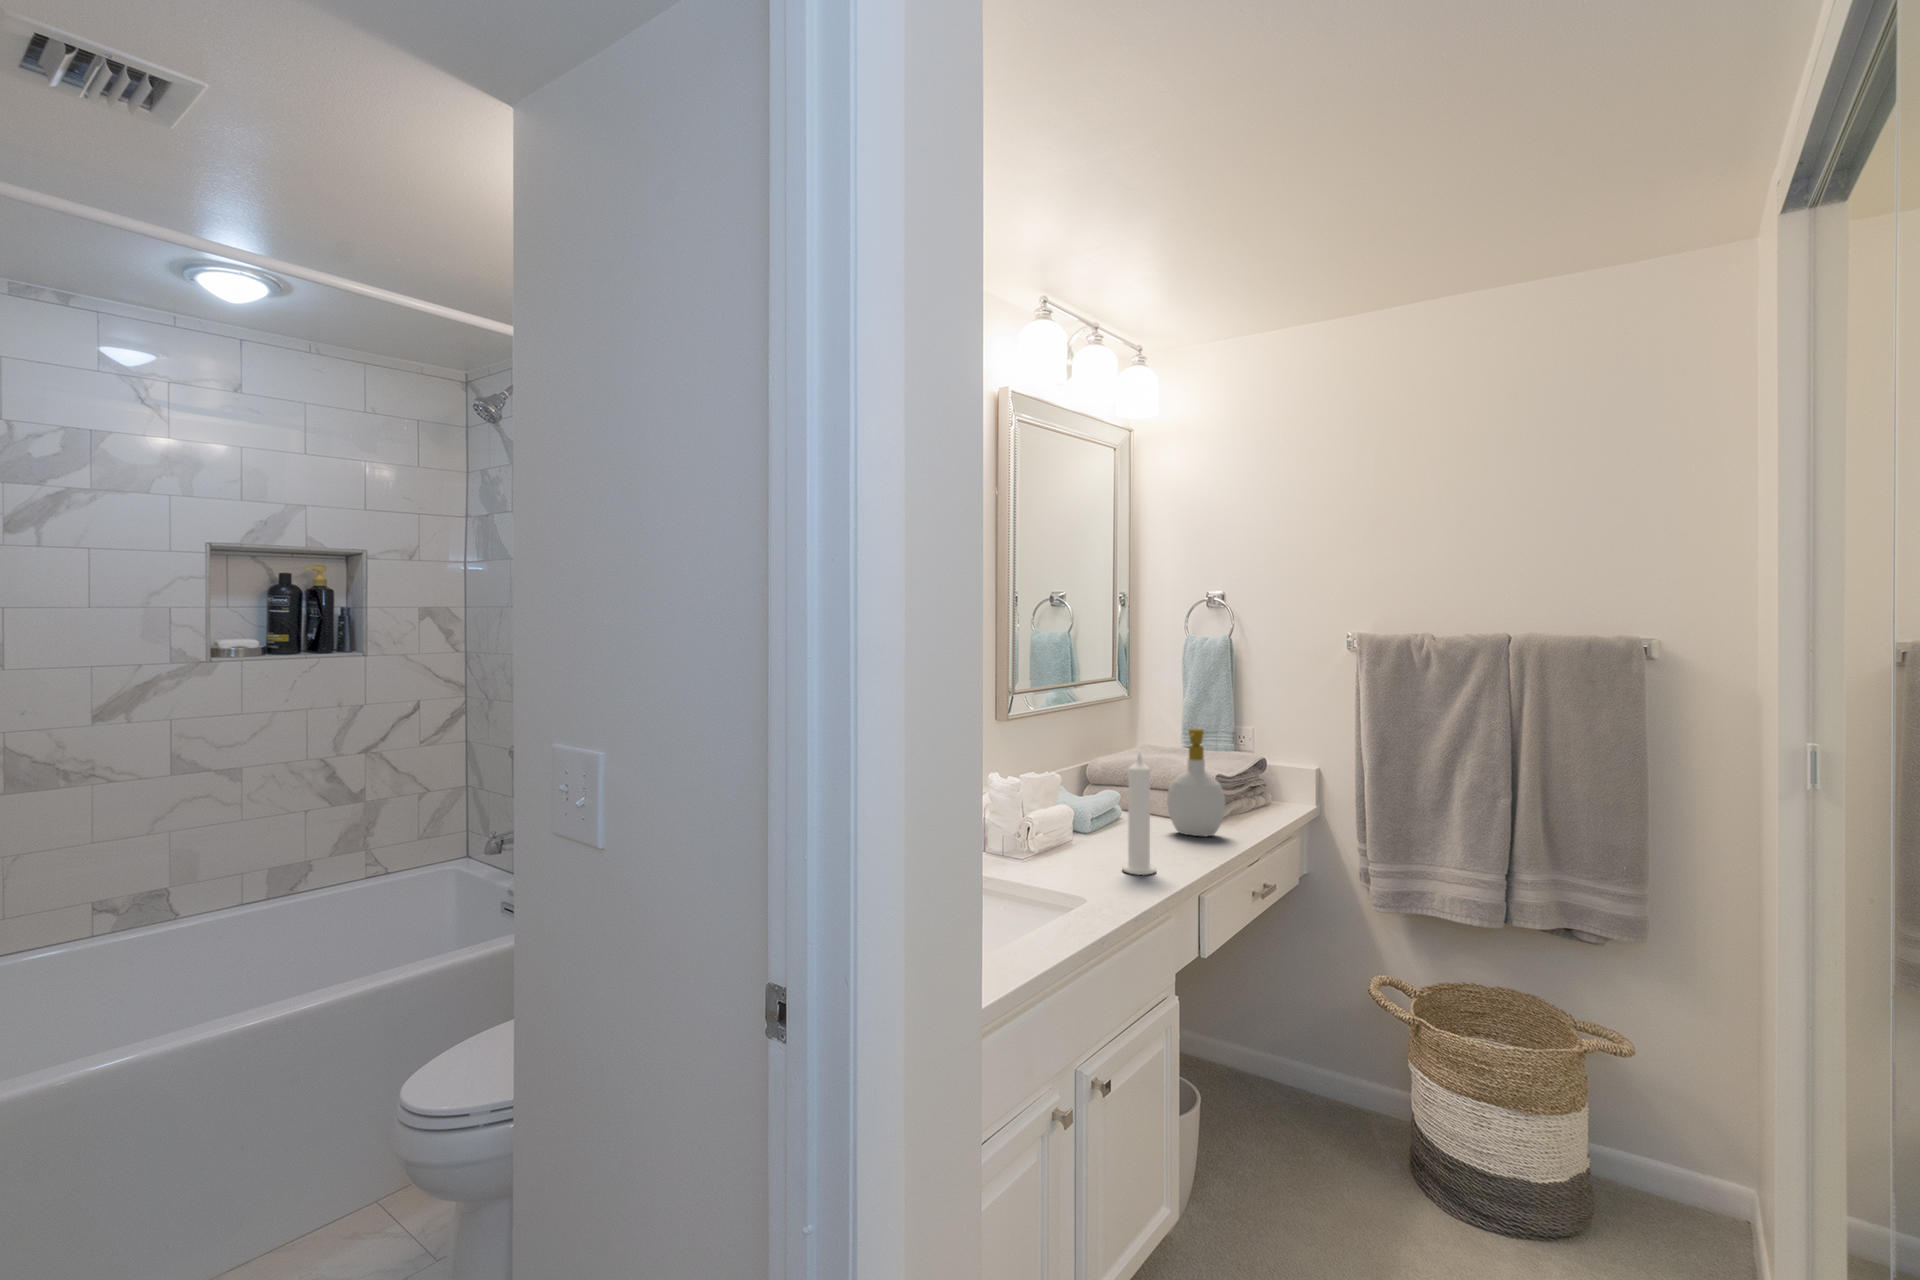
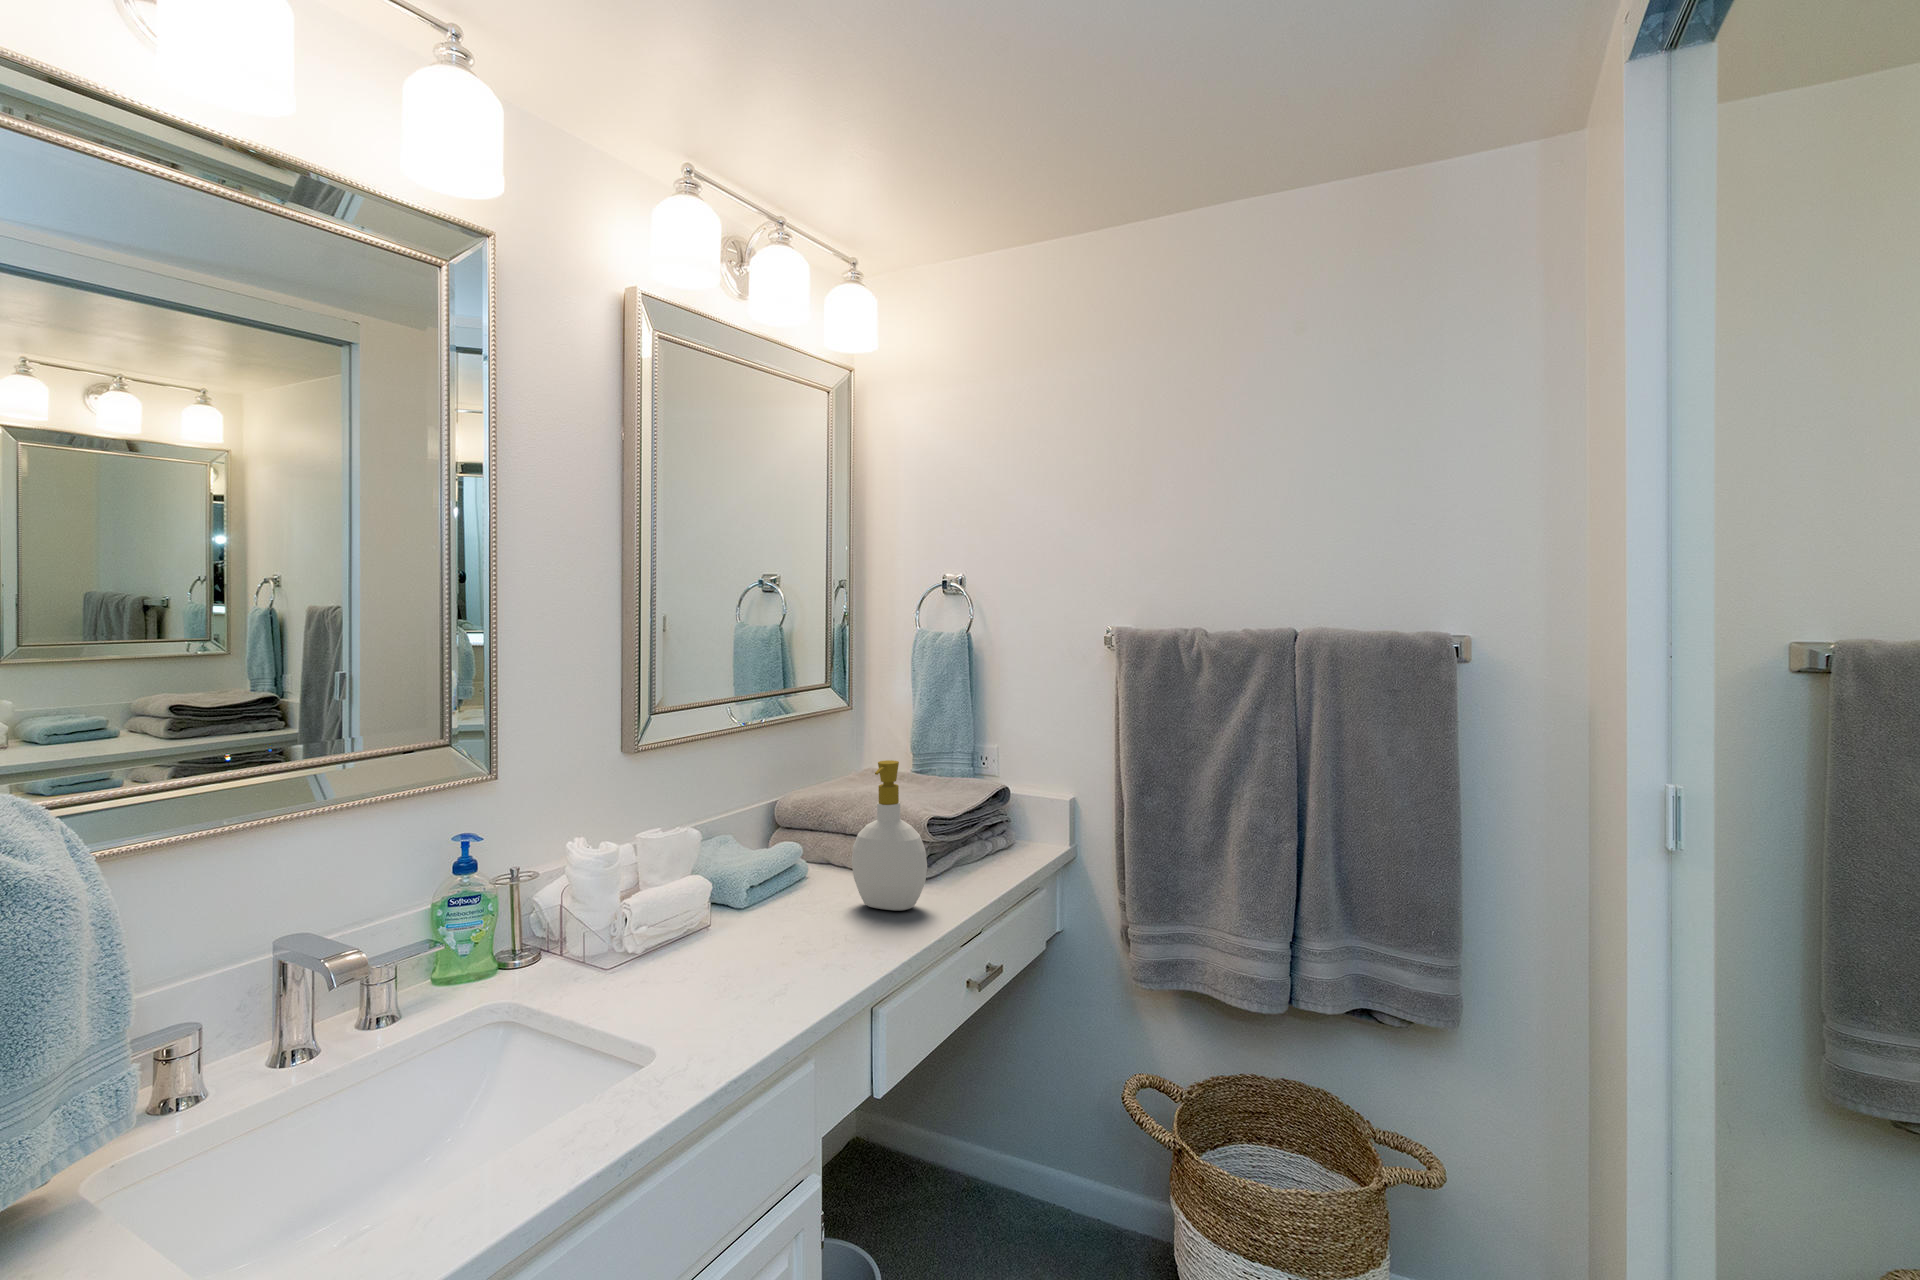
candle: present [1122,753,1156,875] -> none [730,813,783,1005]

